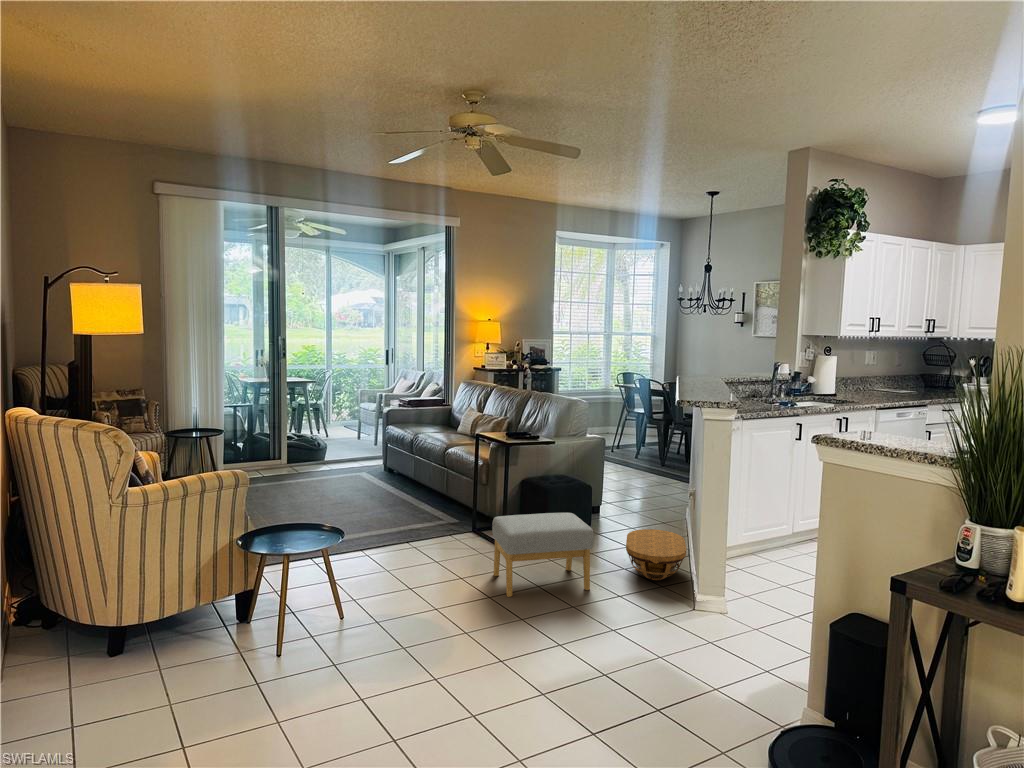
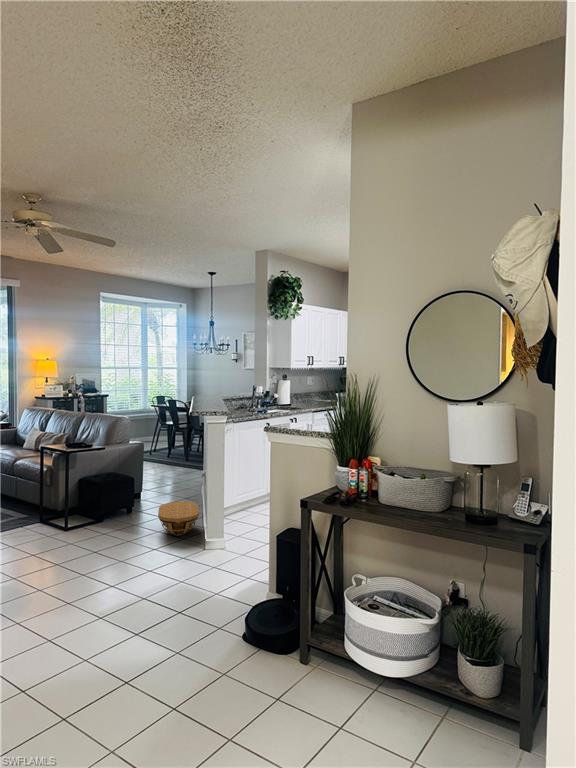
footstool: present [492,513,594,597] -> none [57,496,134,562]

